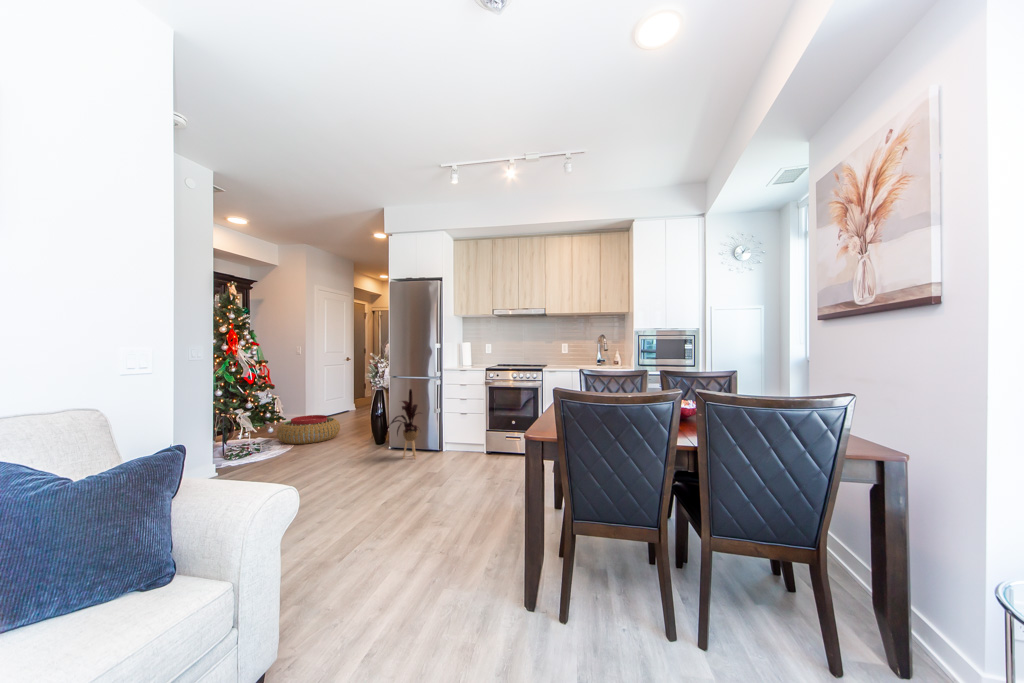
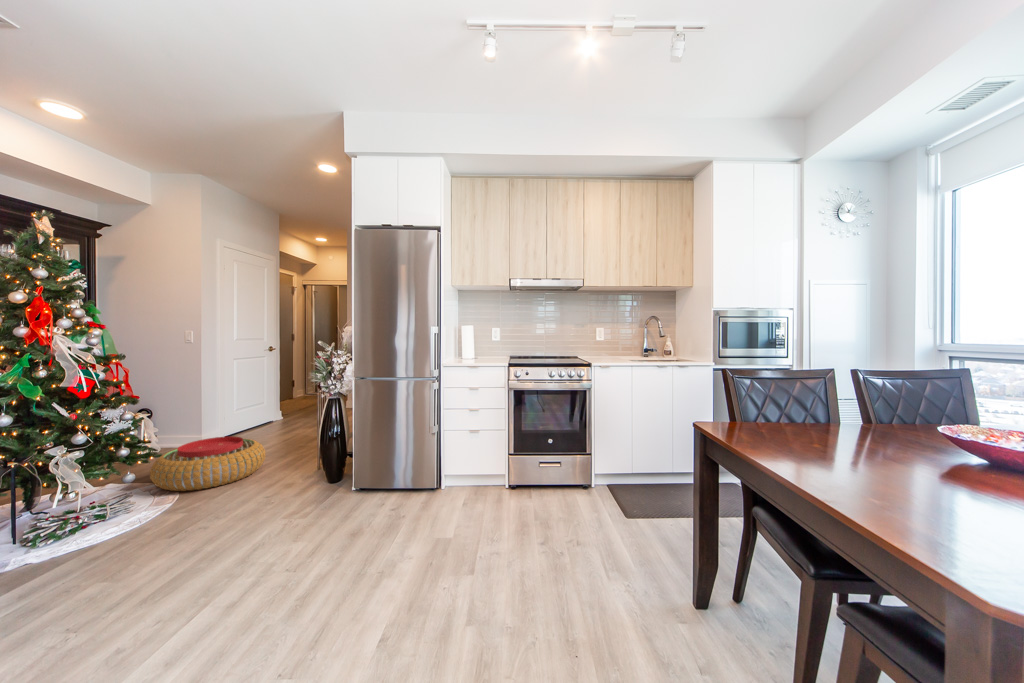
house plant: present [391,389,418,458] -> none [355,400,418,511]

